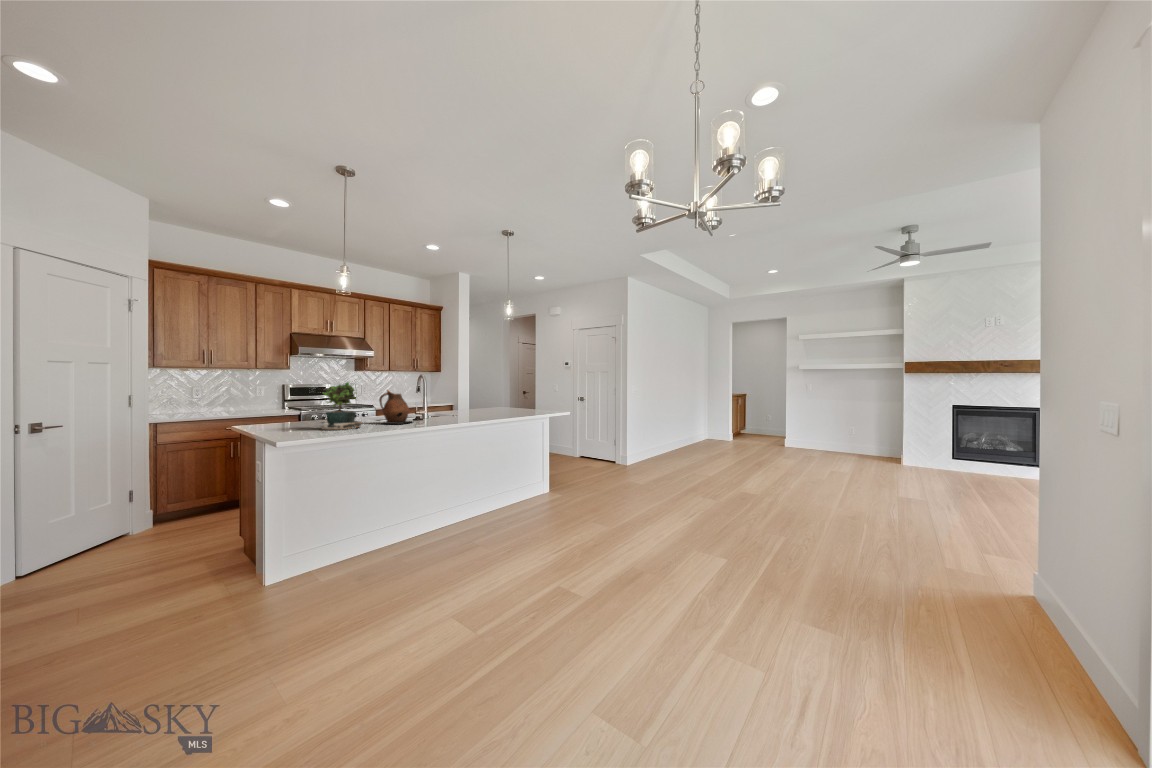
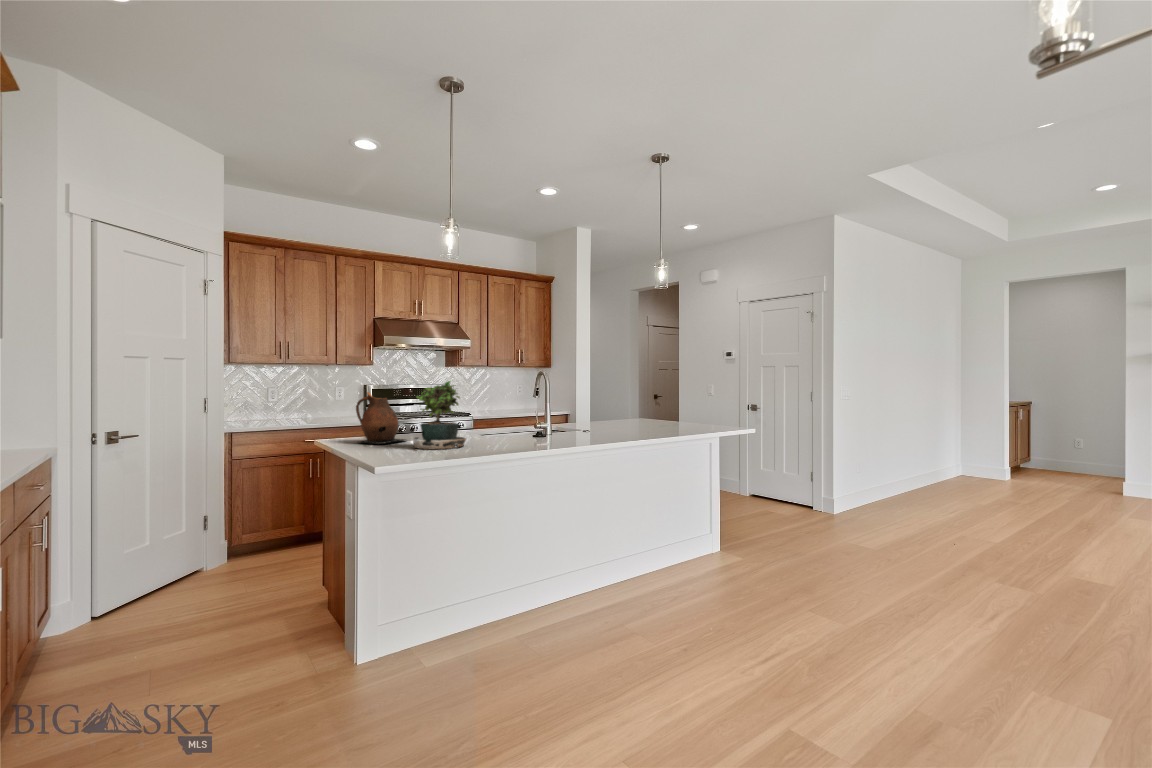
ceramic pitcher: present [379,390,412,424] -> present [356,392,406,444]

